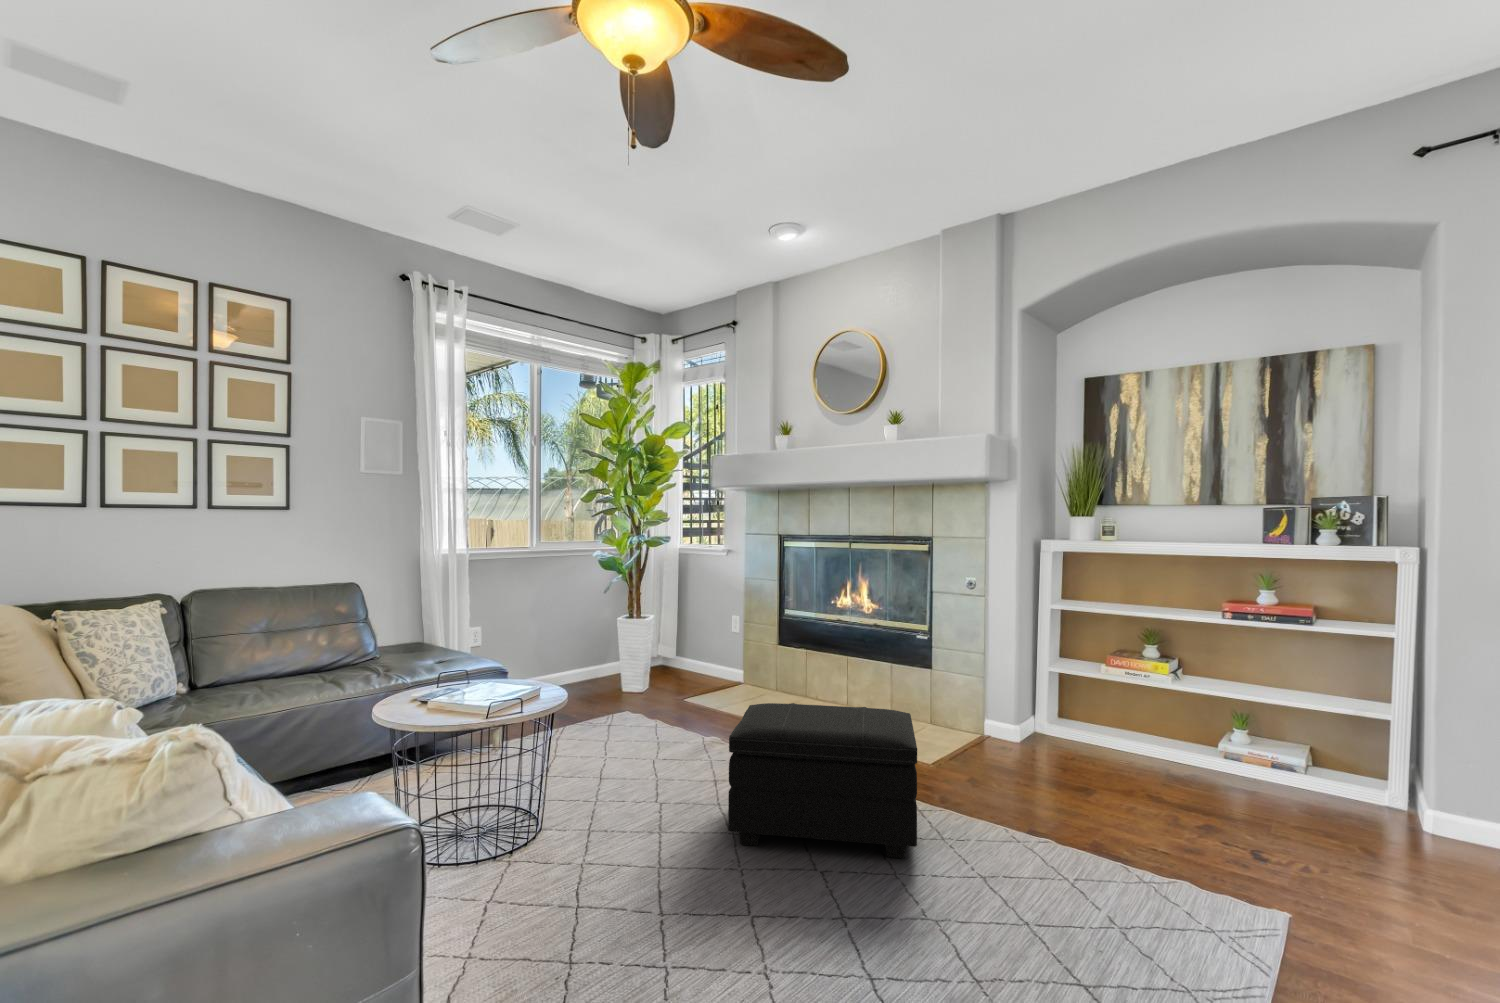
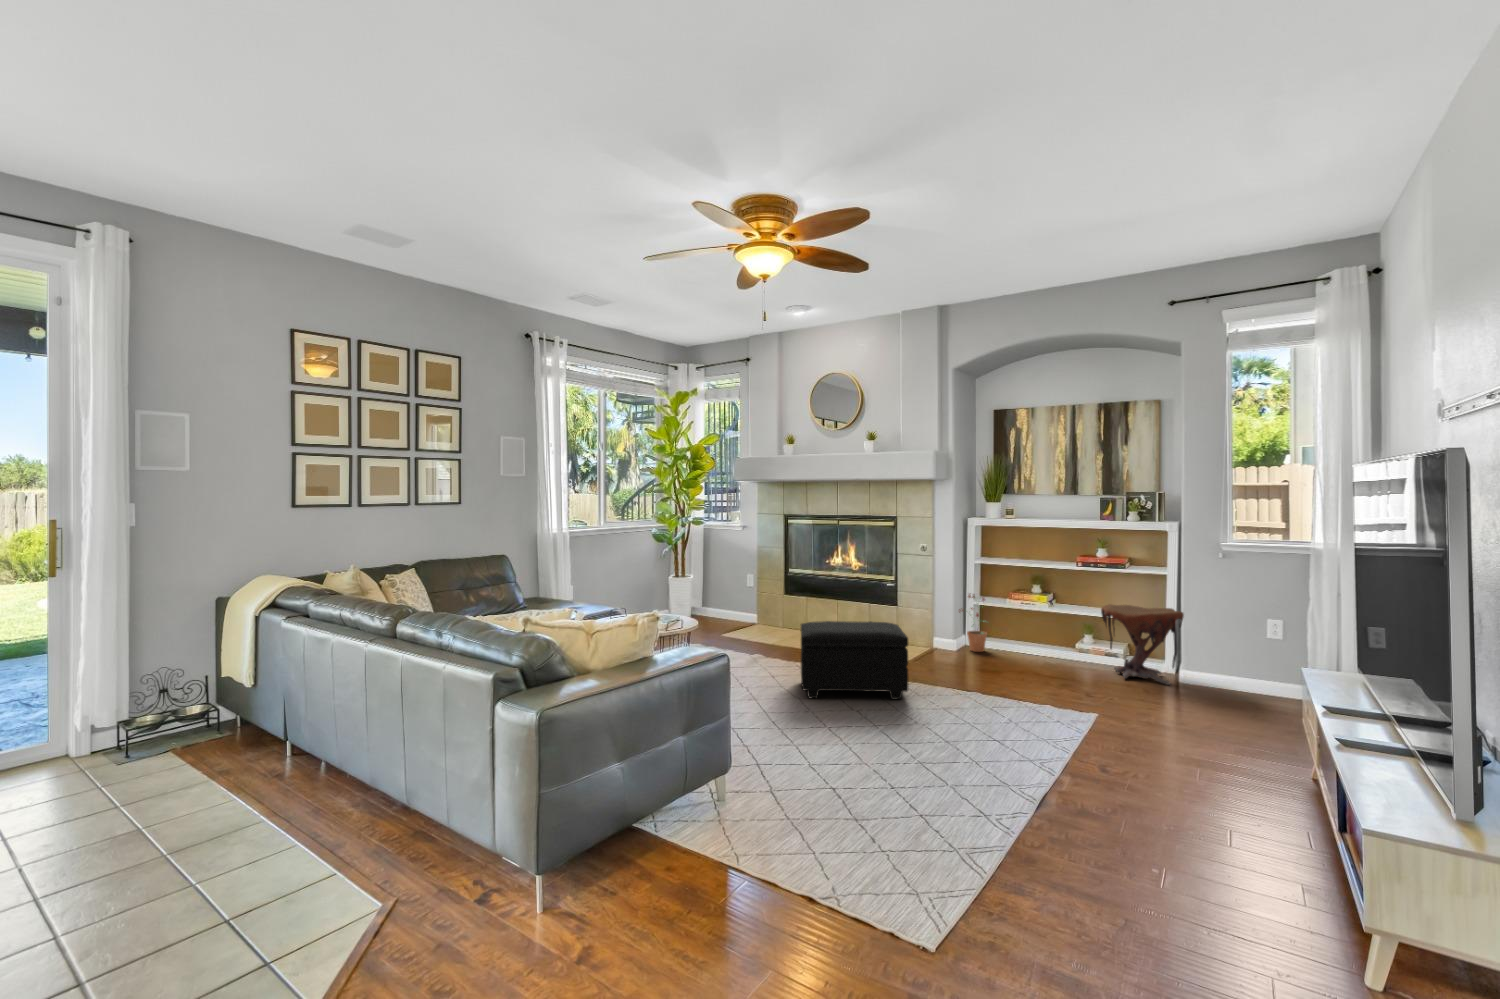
potted plant: none [1024,655,1076,750] -> present [959,593,987,652]
side table: none [1273,688,1444,849] -> present [1101,604,1184,685]

